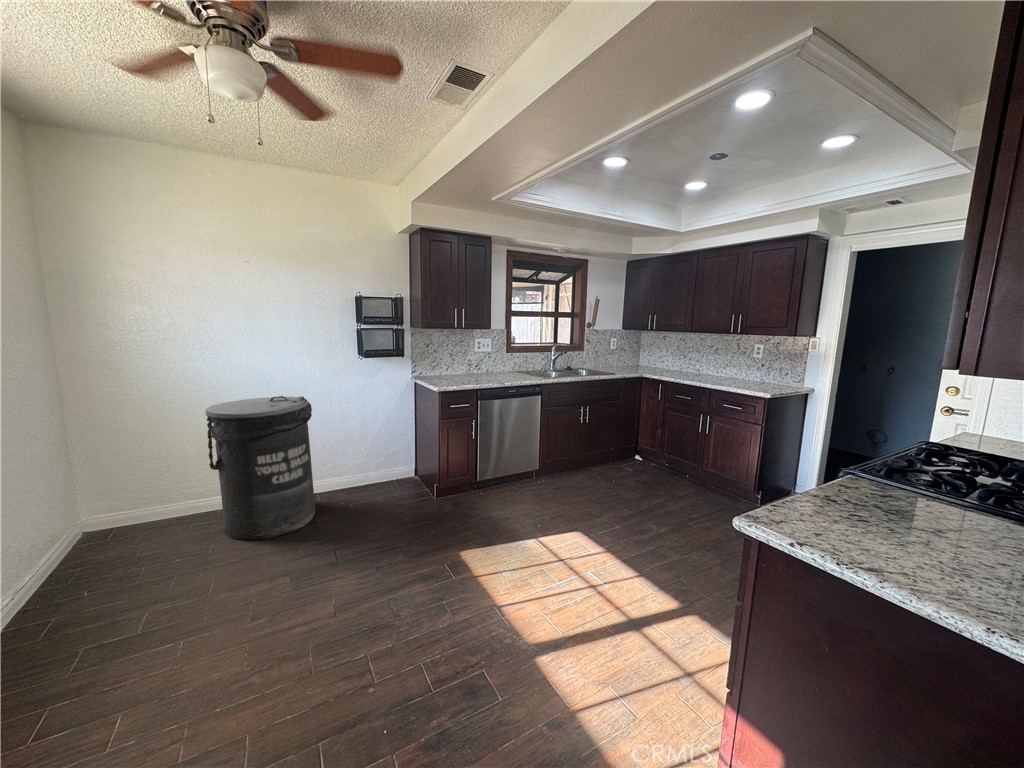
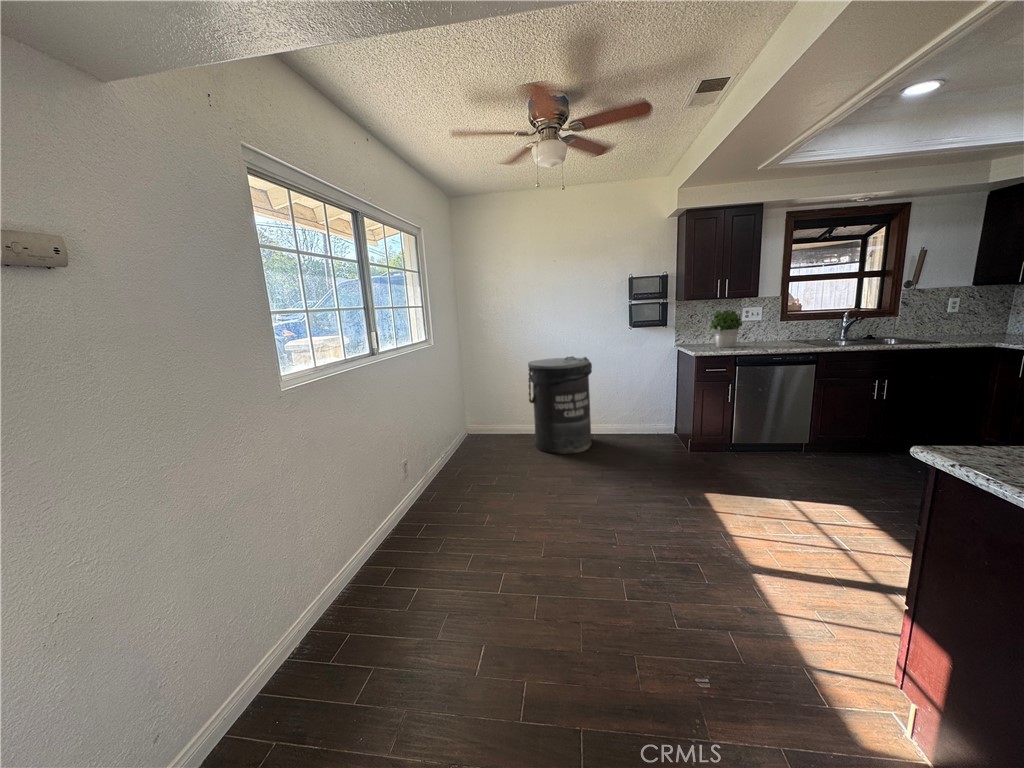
potted plant: none [448,340,478,380] -> present [710,310,742,347]

